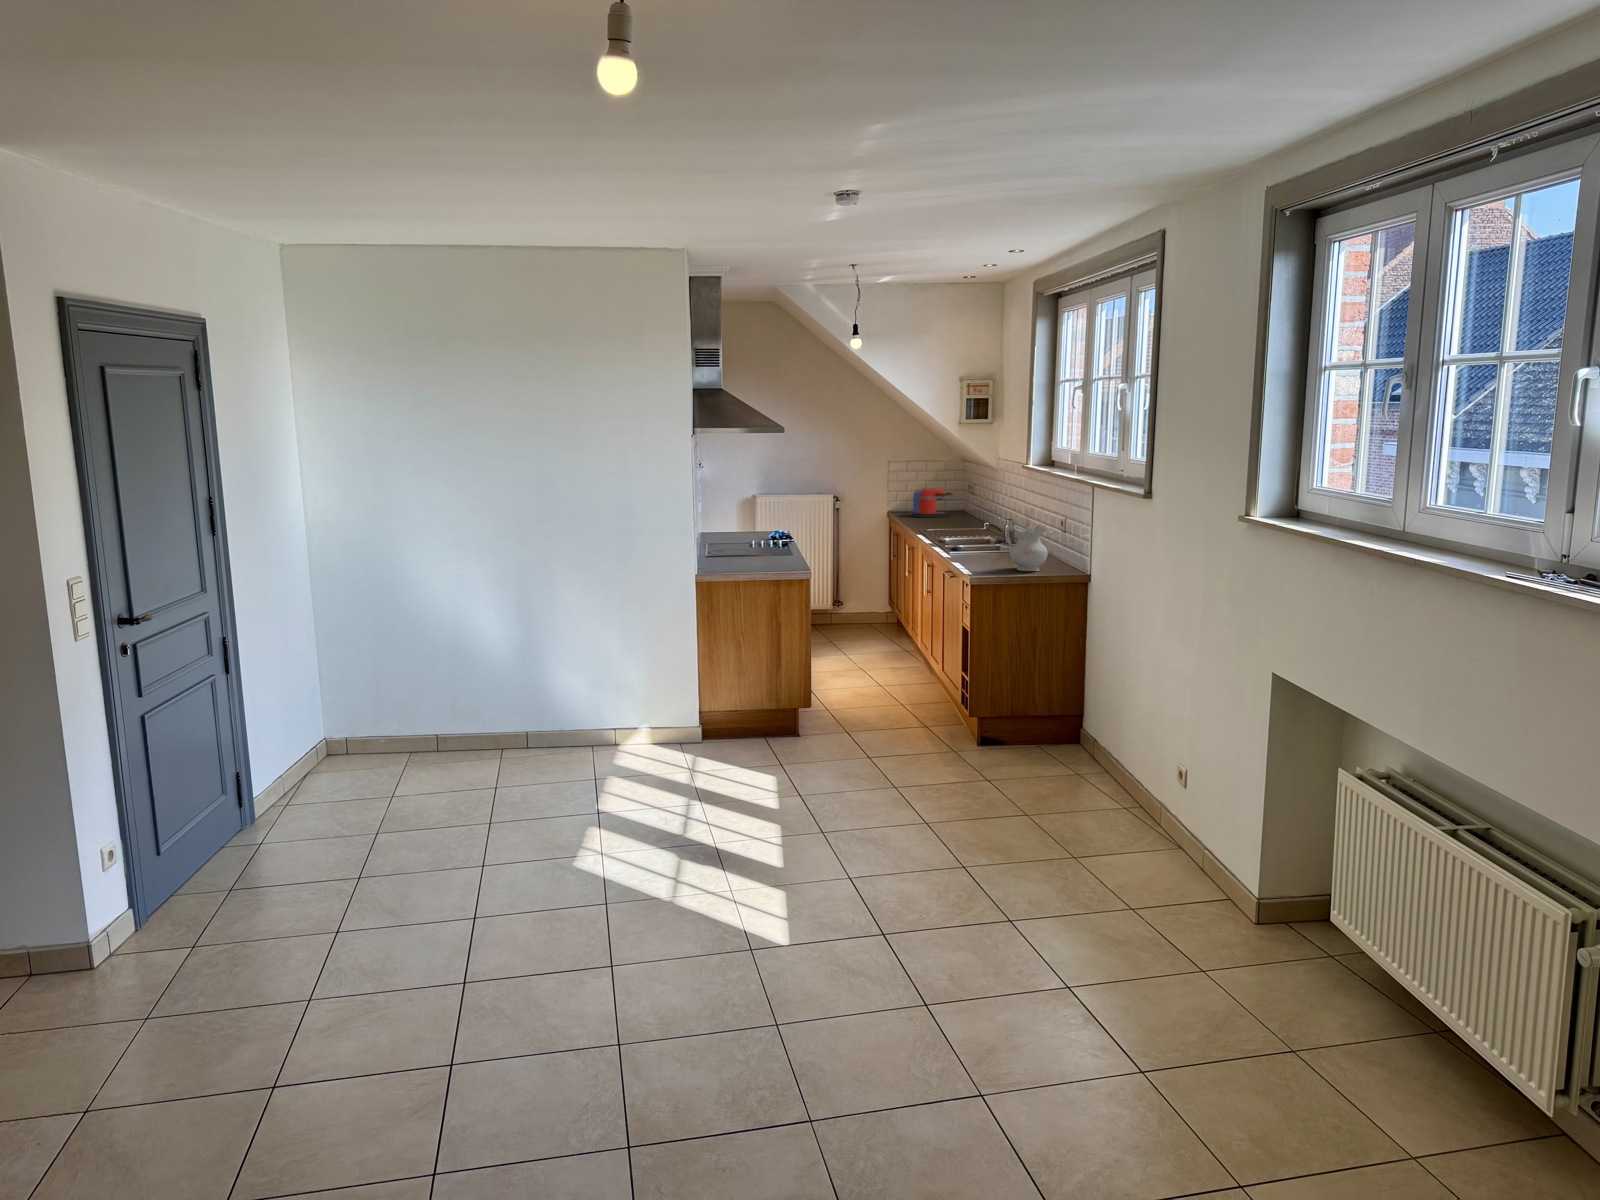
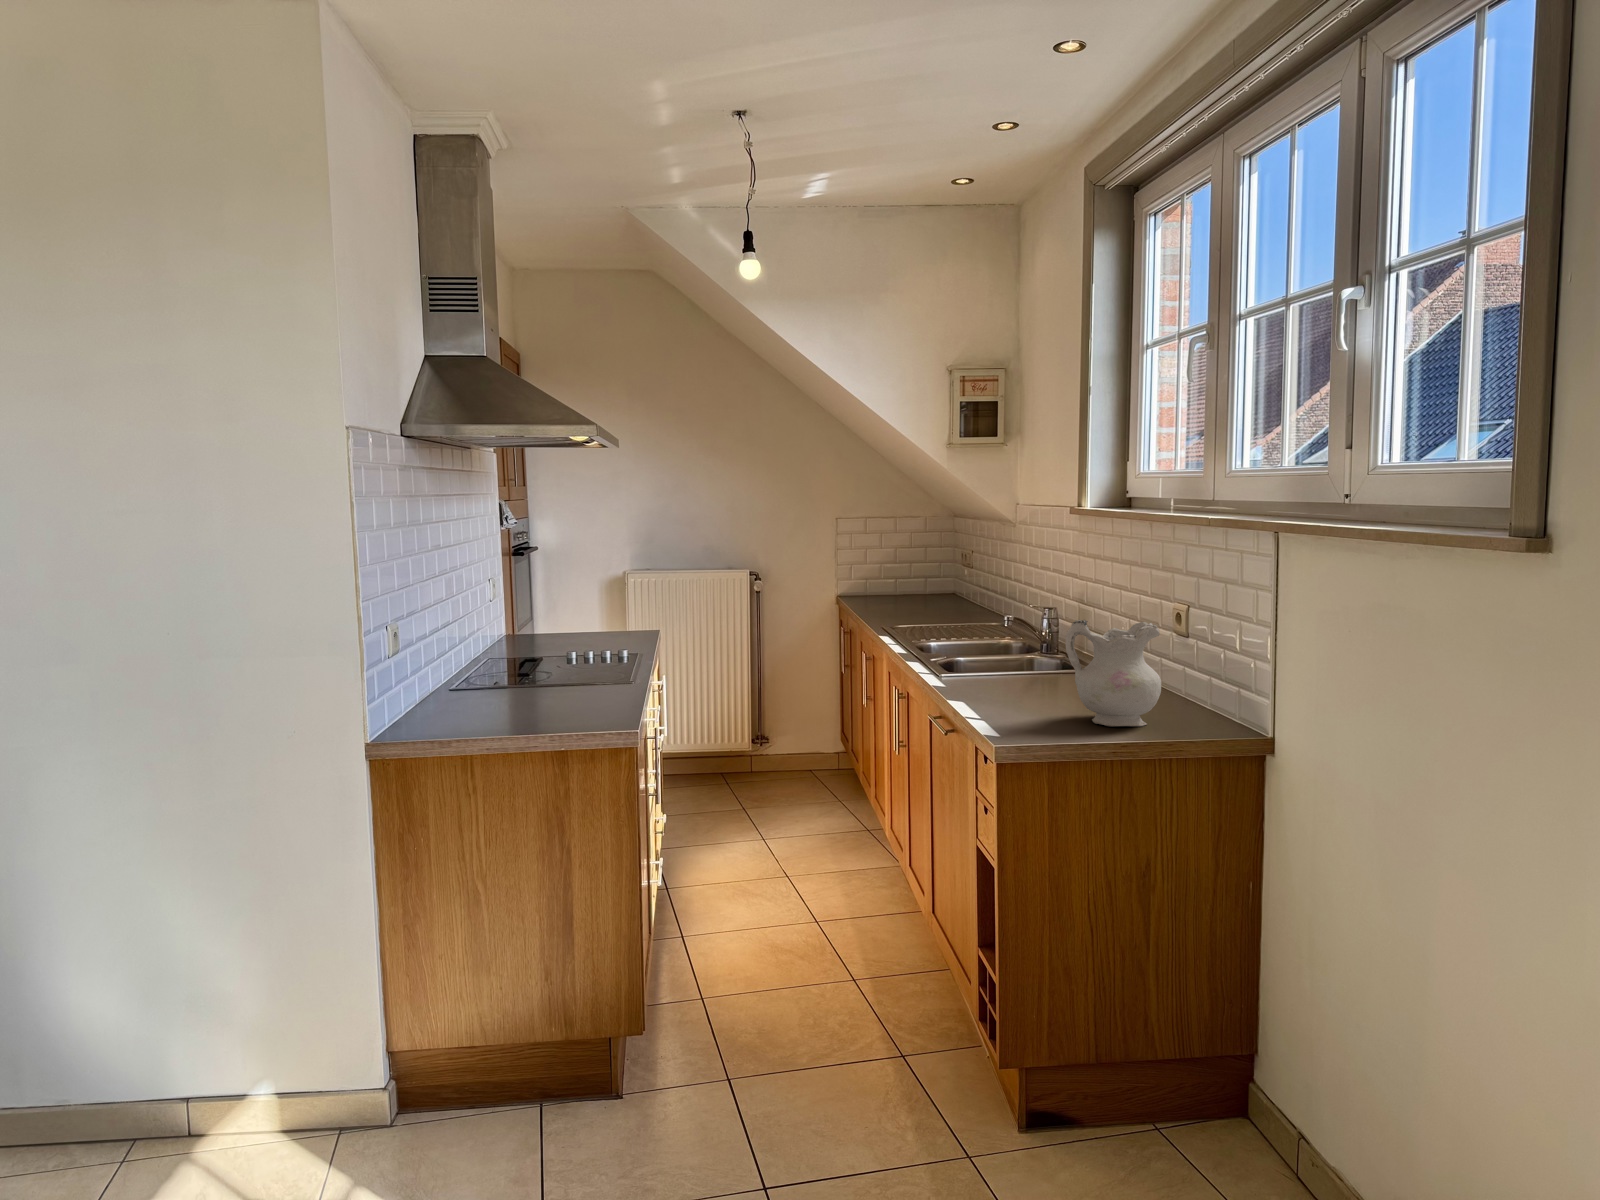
coffee maker: present [912,488,952,517] -> none [874,561,937,605]

